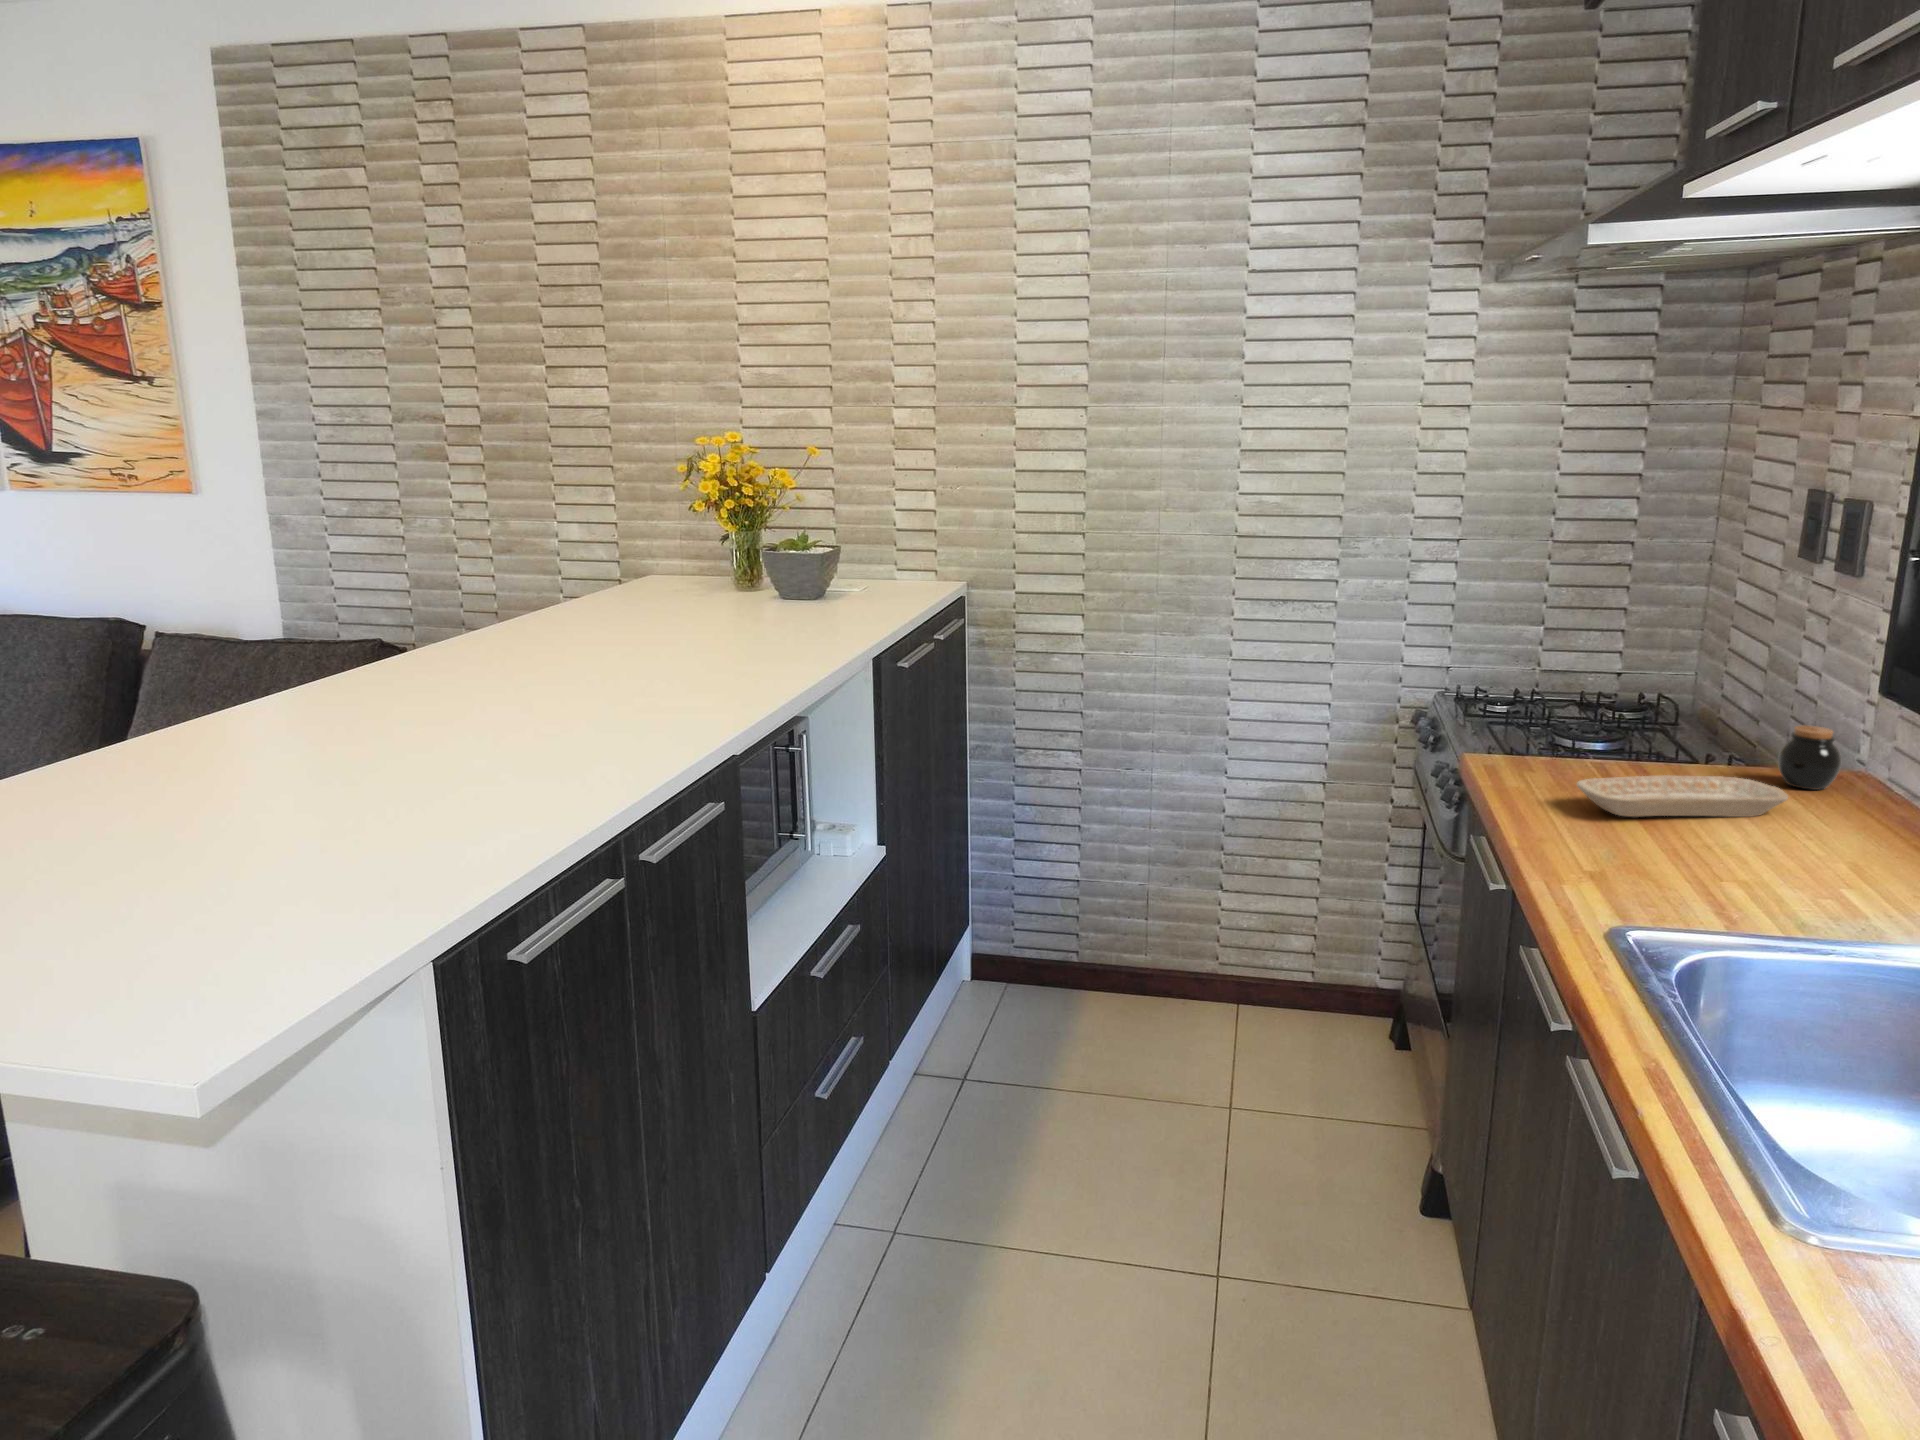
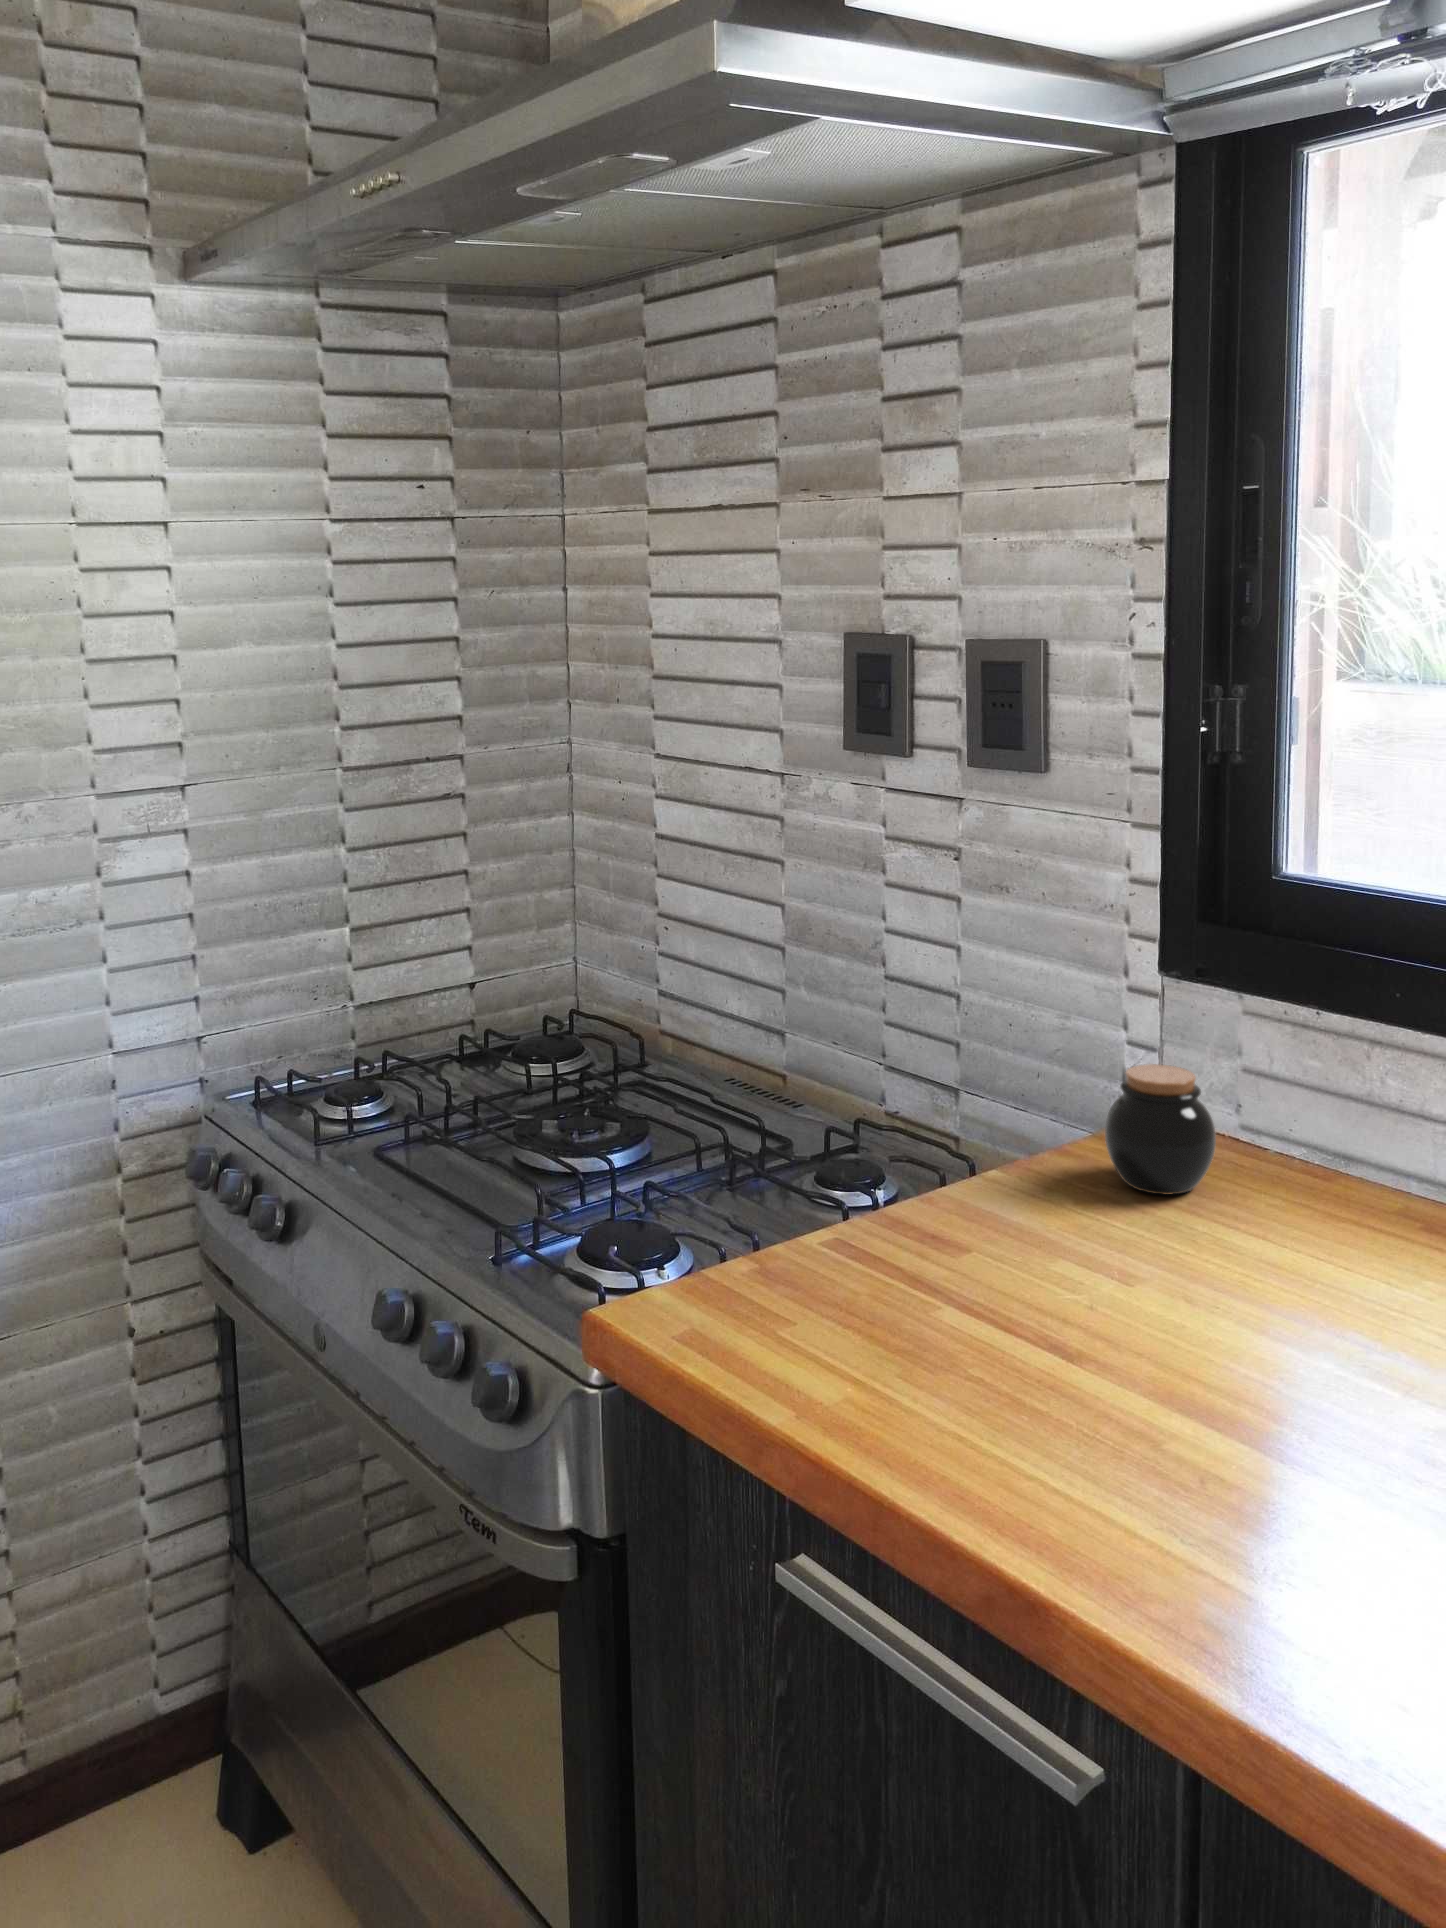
tray: present [1577,775,1788,817] -> none [987,1216,1312,1424]

